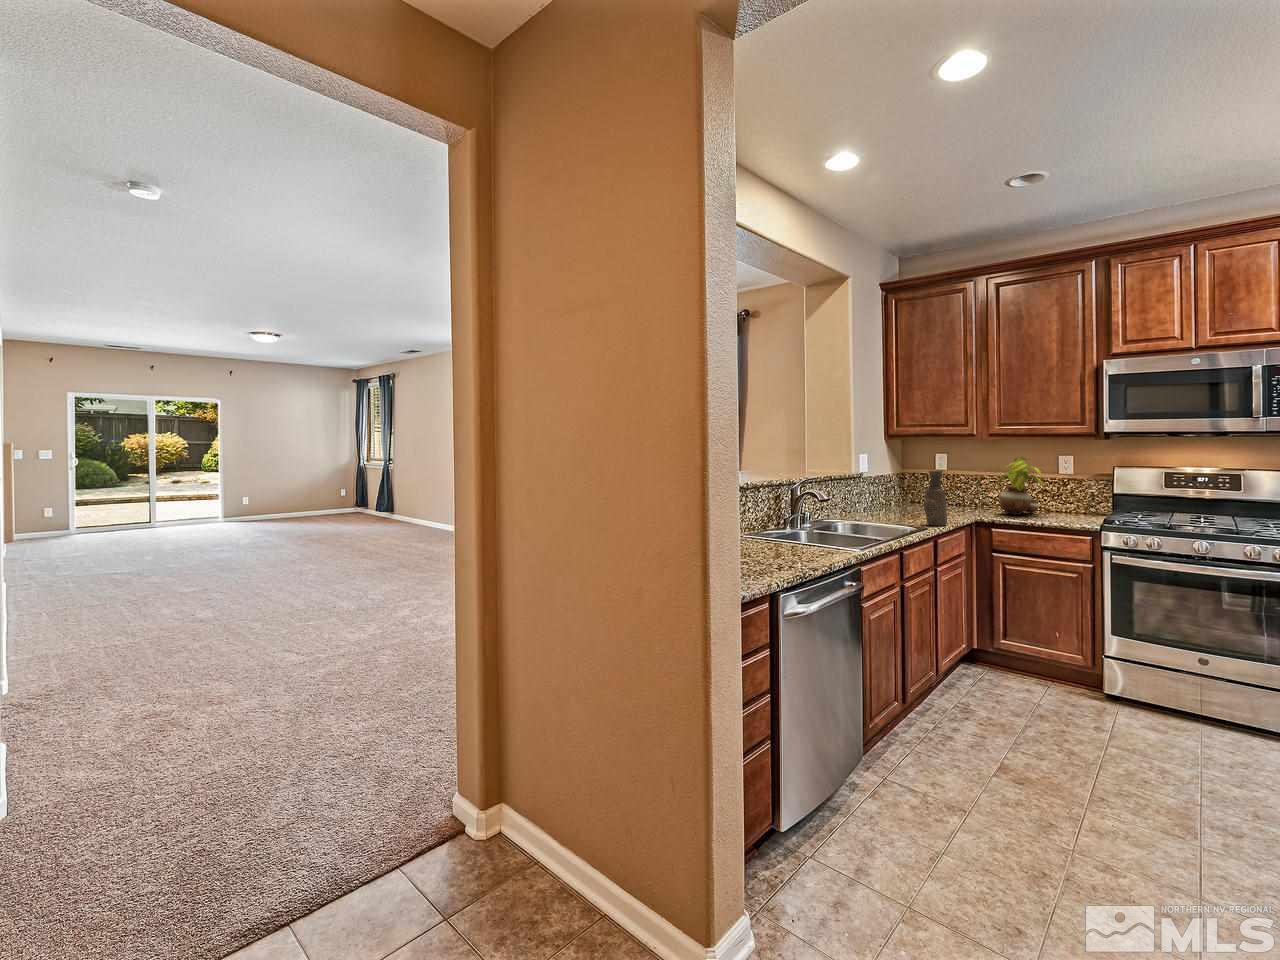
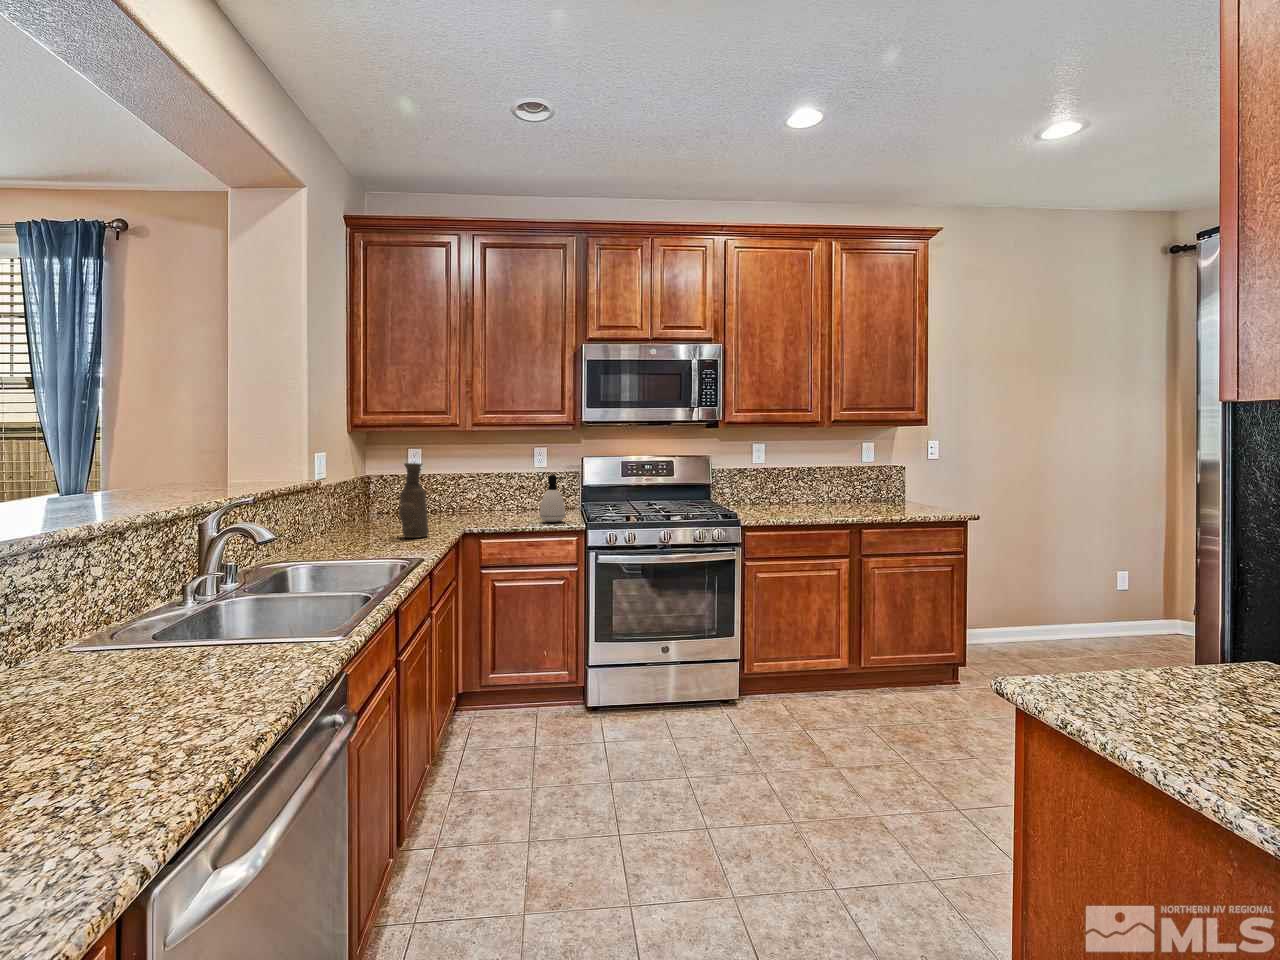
potted plant: present [998,457,1044,515] -> none [478,447,528,517]
soap dispenser: none [1053,481,1081,522] -> present [540,475,566,522]

